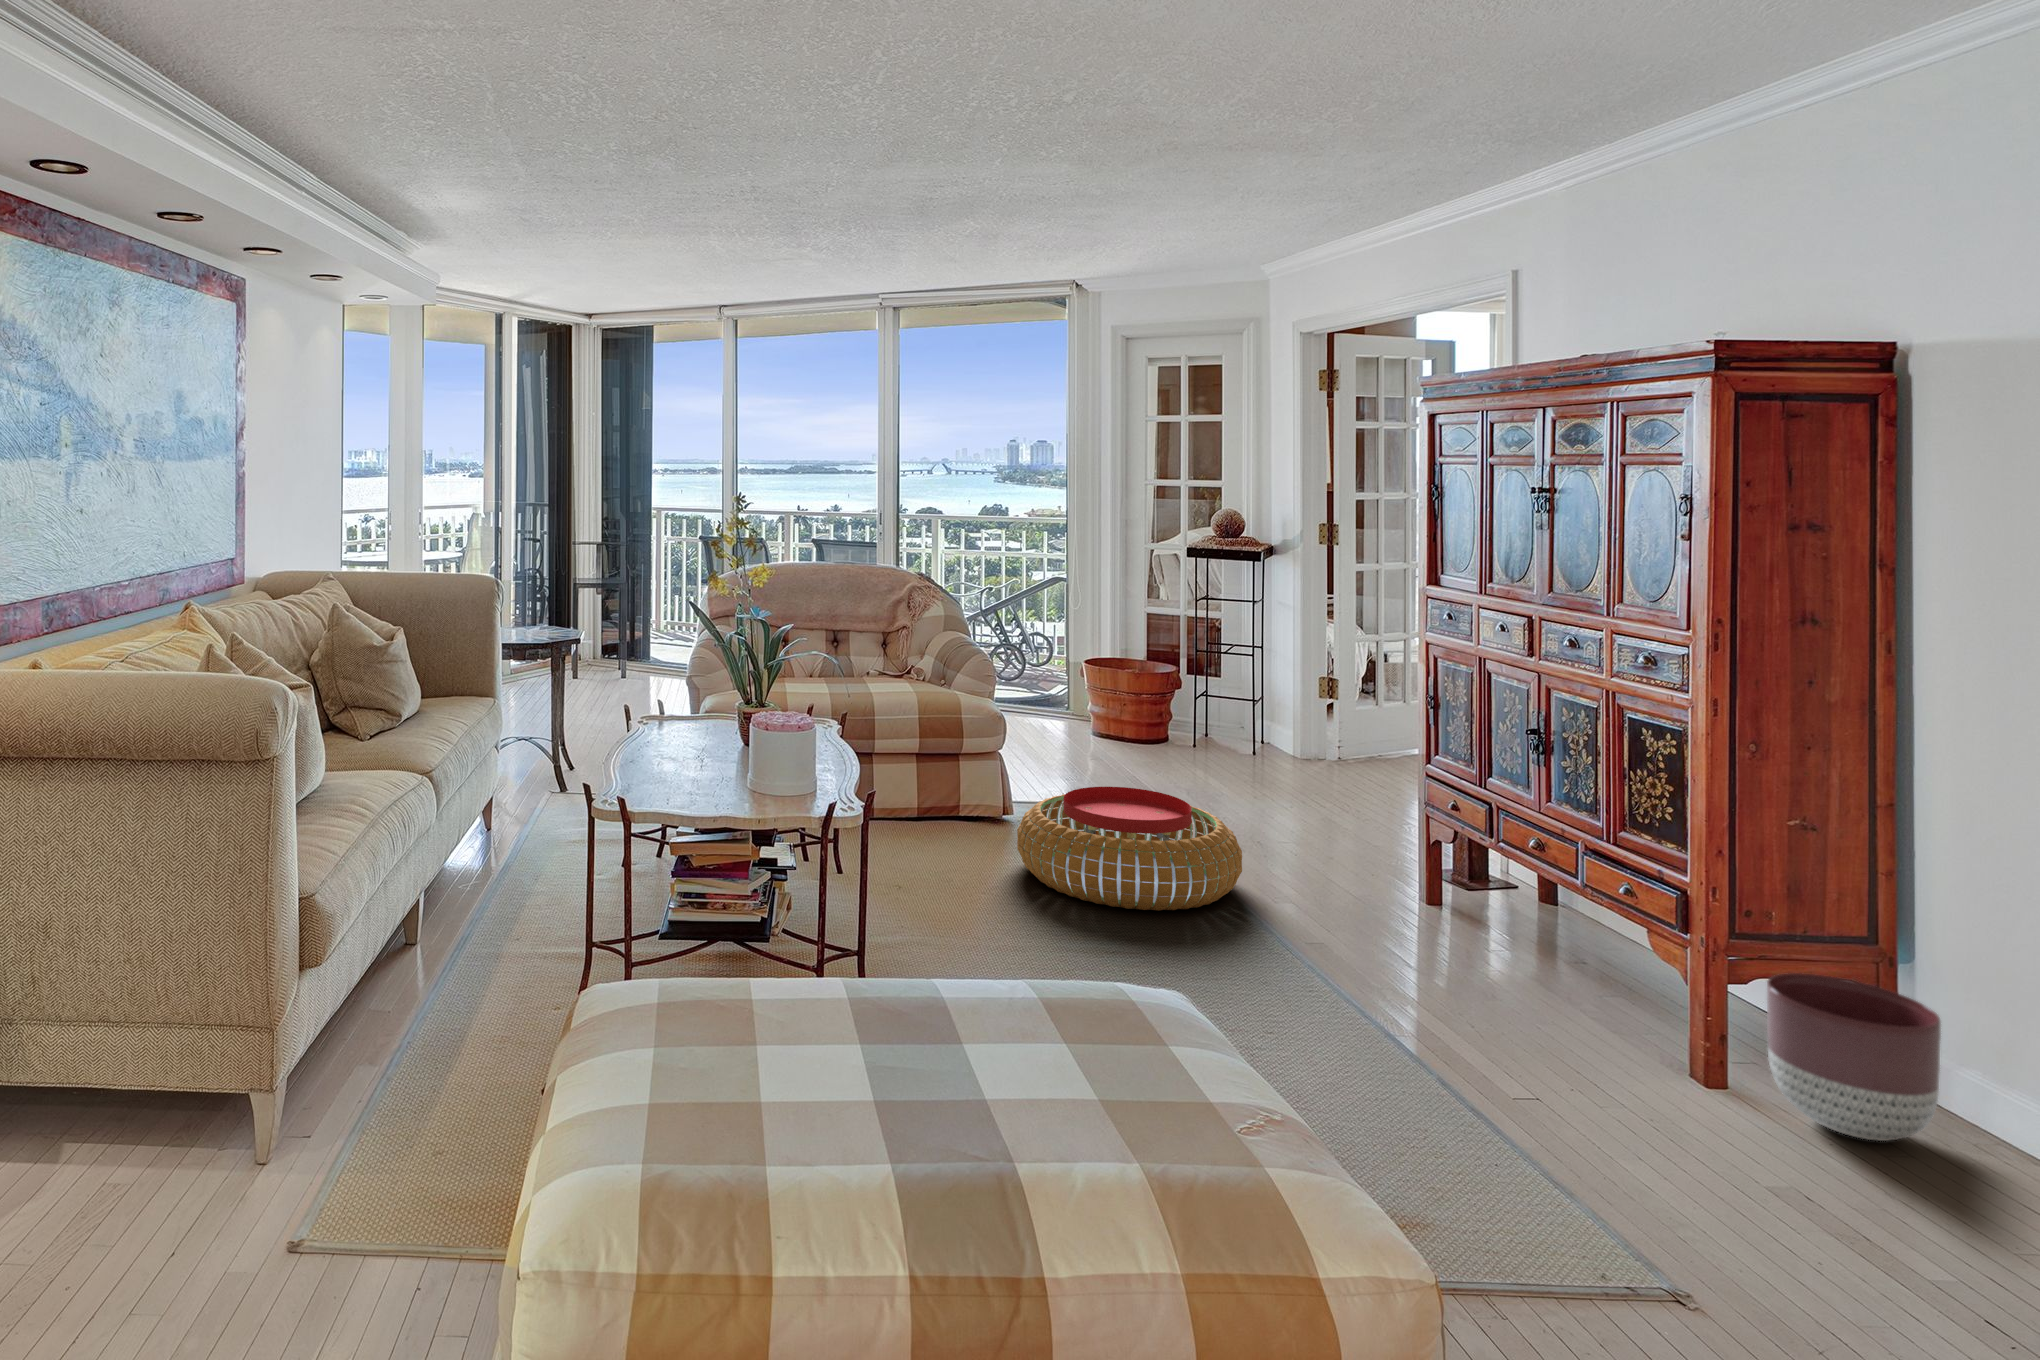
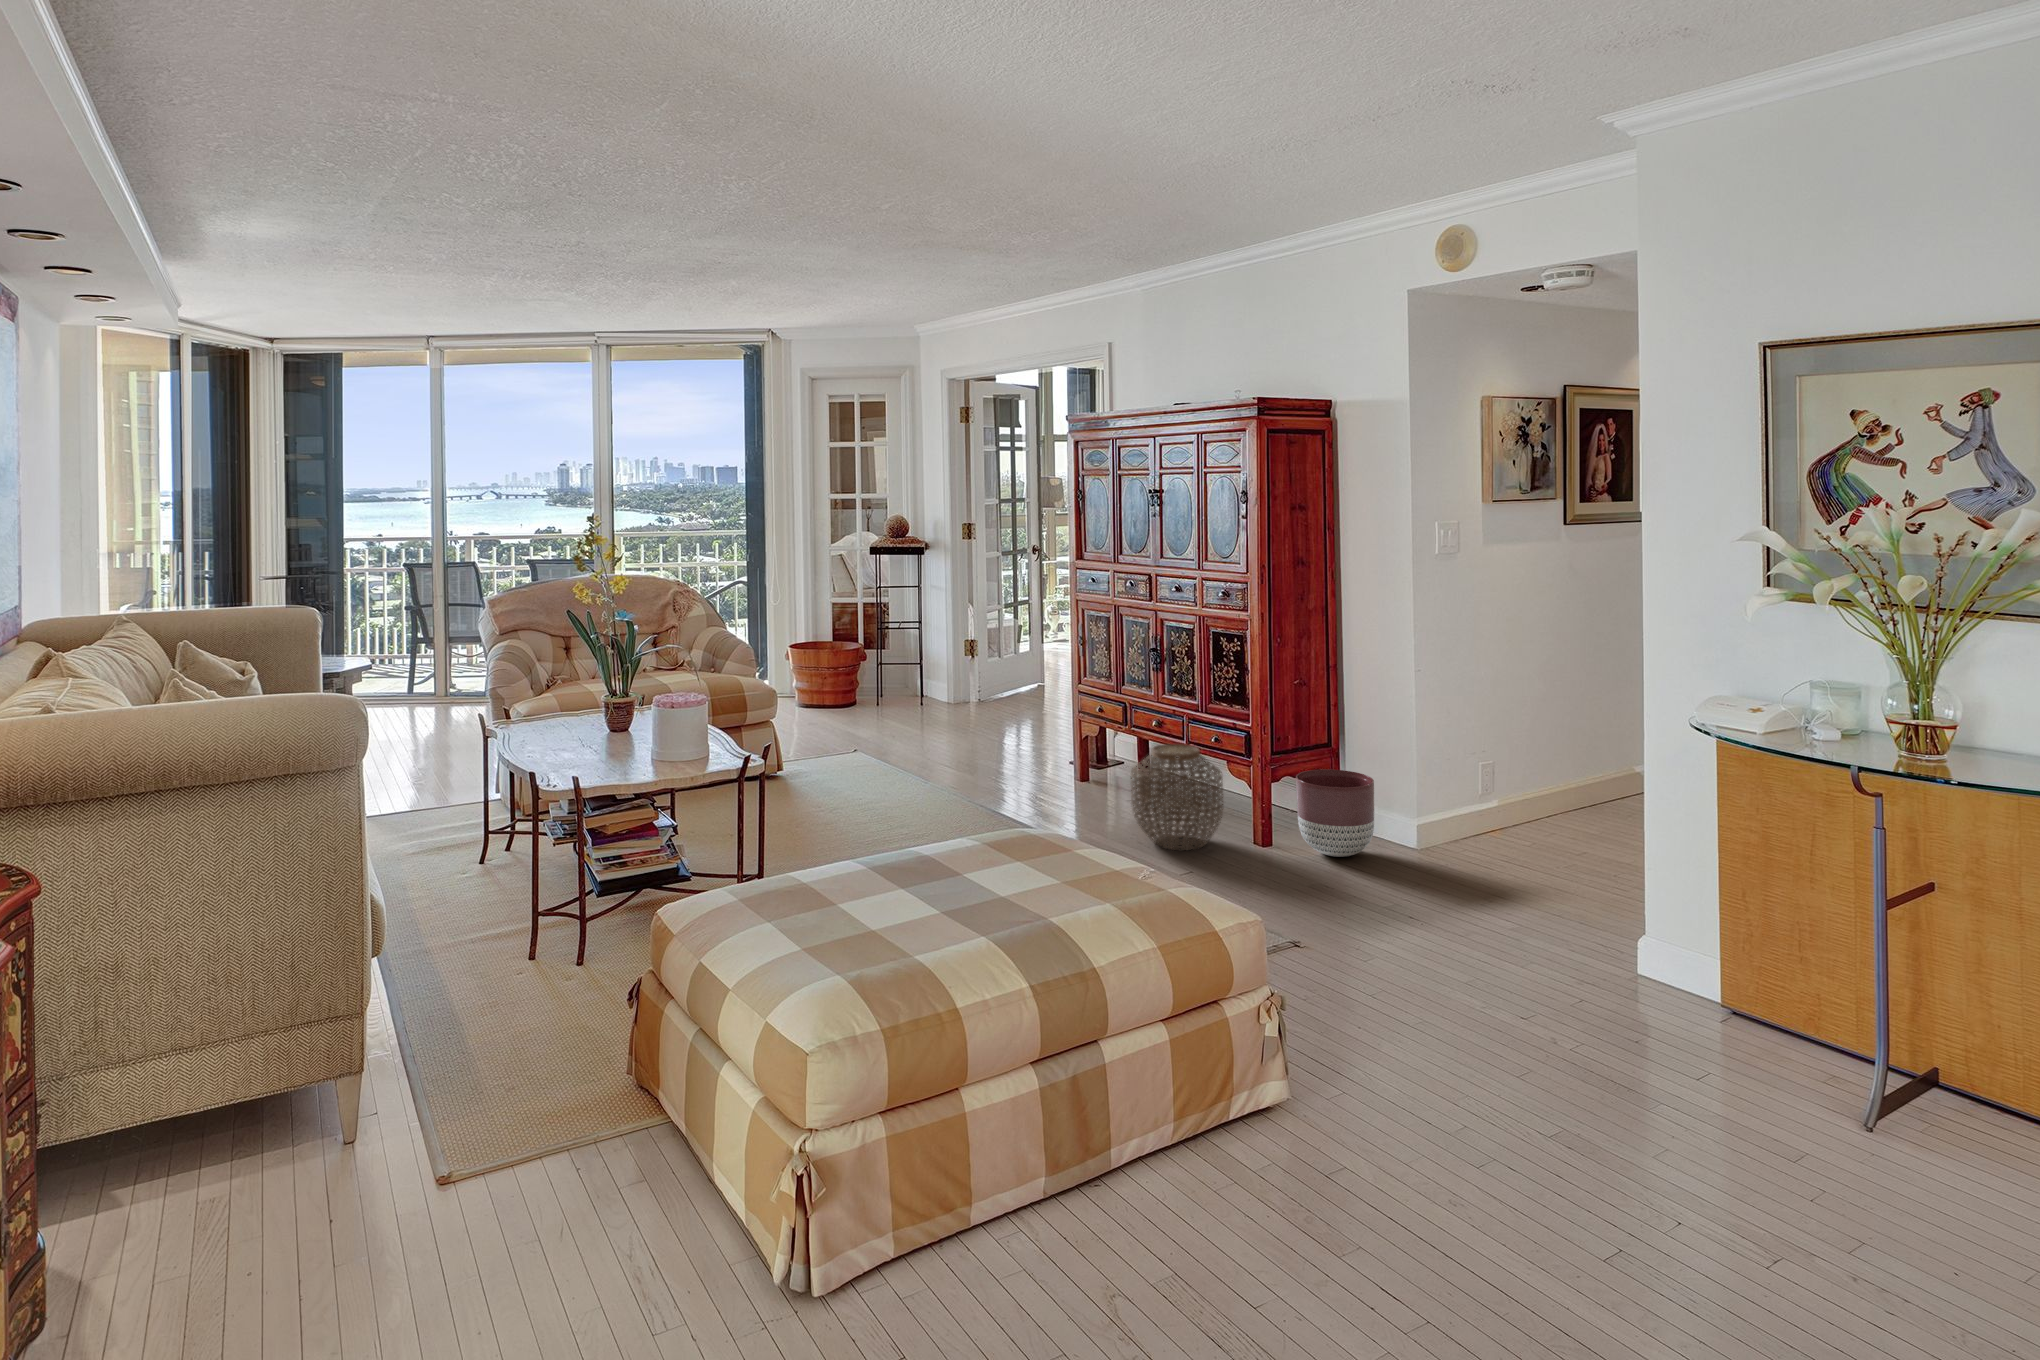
pouf: present [1017,787,1242,910] -> none [807,733,973,822]
woven basket: none [1454,879,1623,1053] -> present [1131,744,1223,850]

